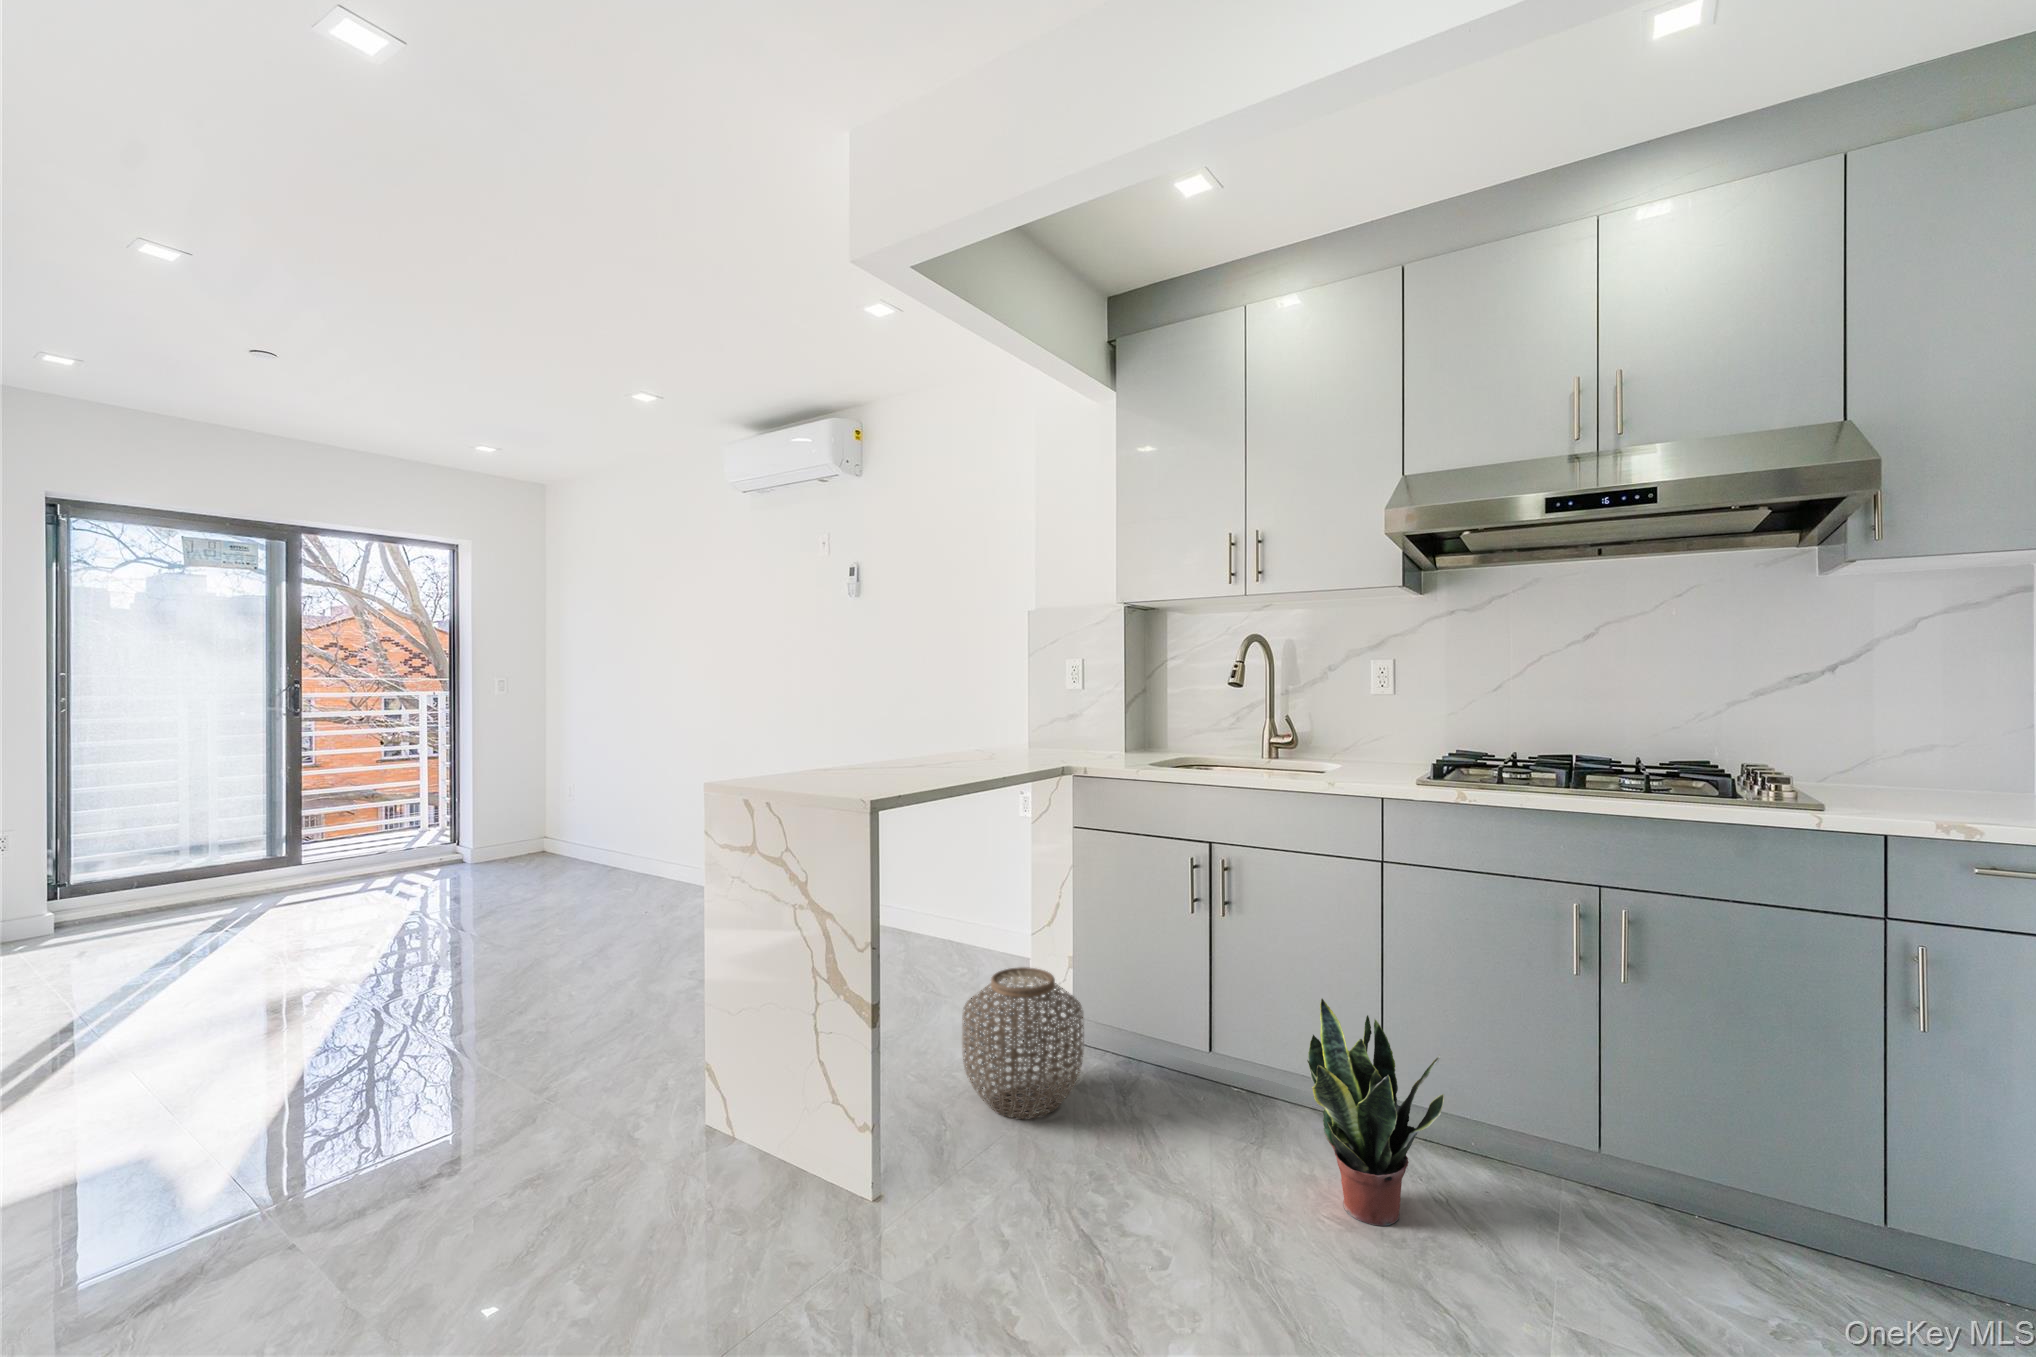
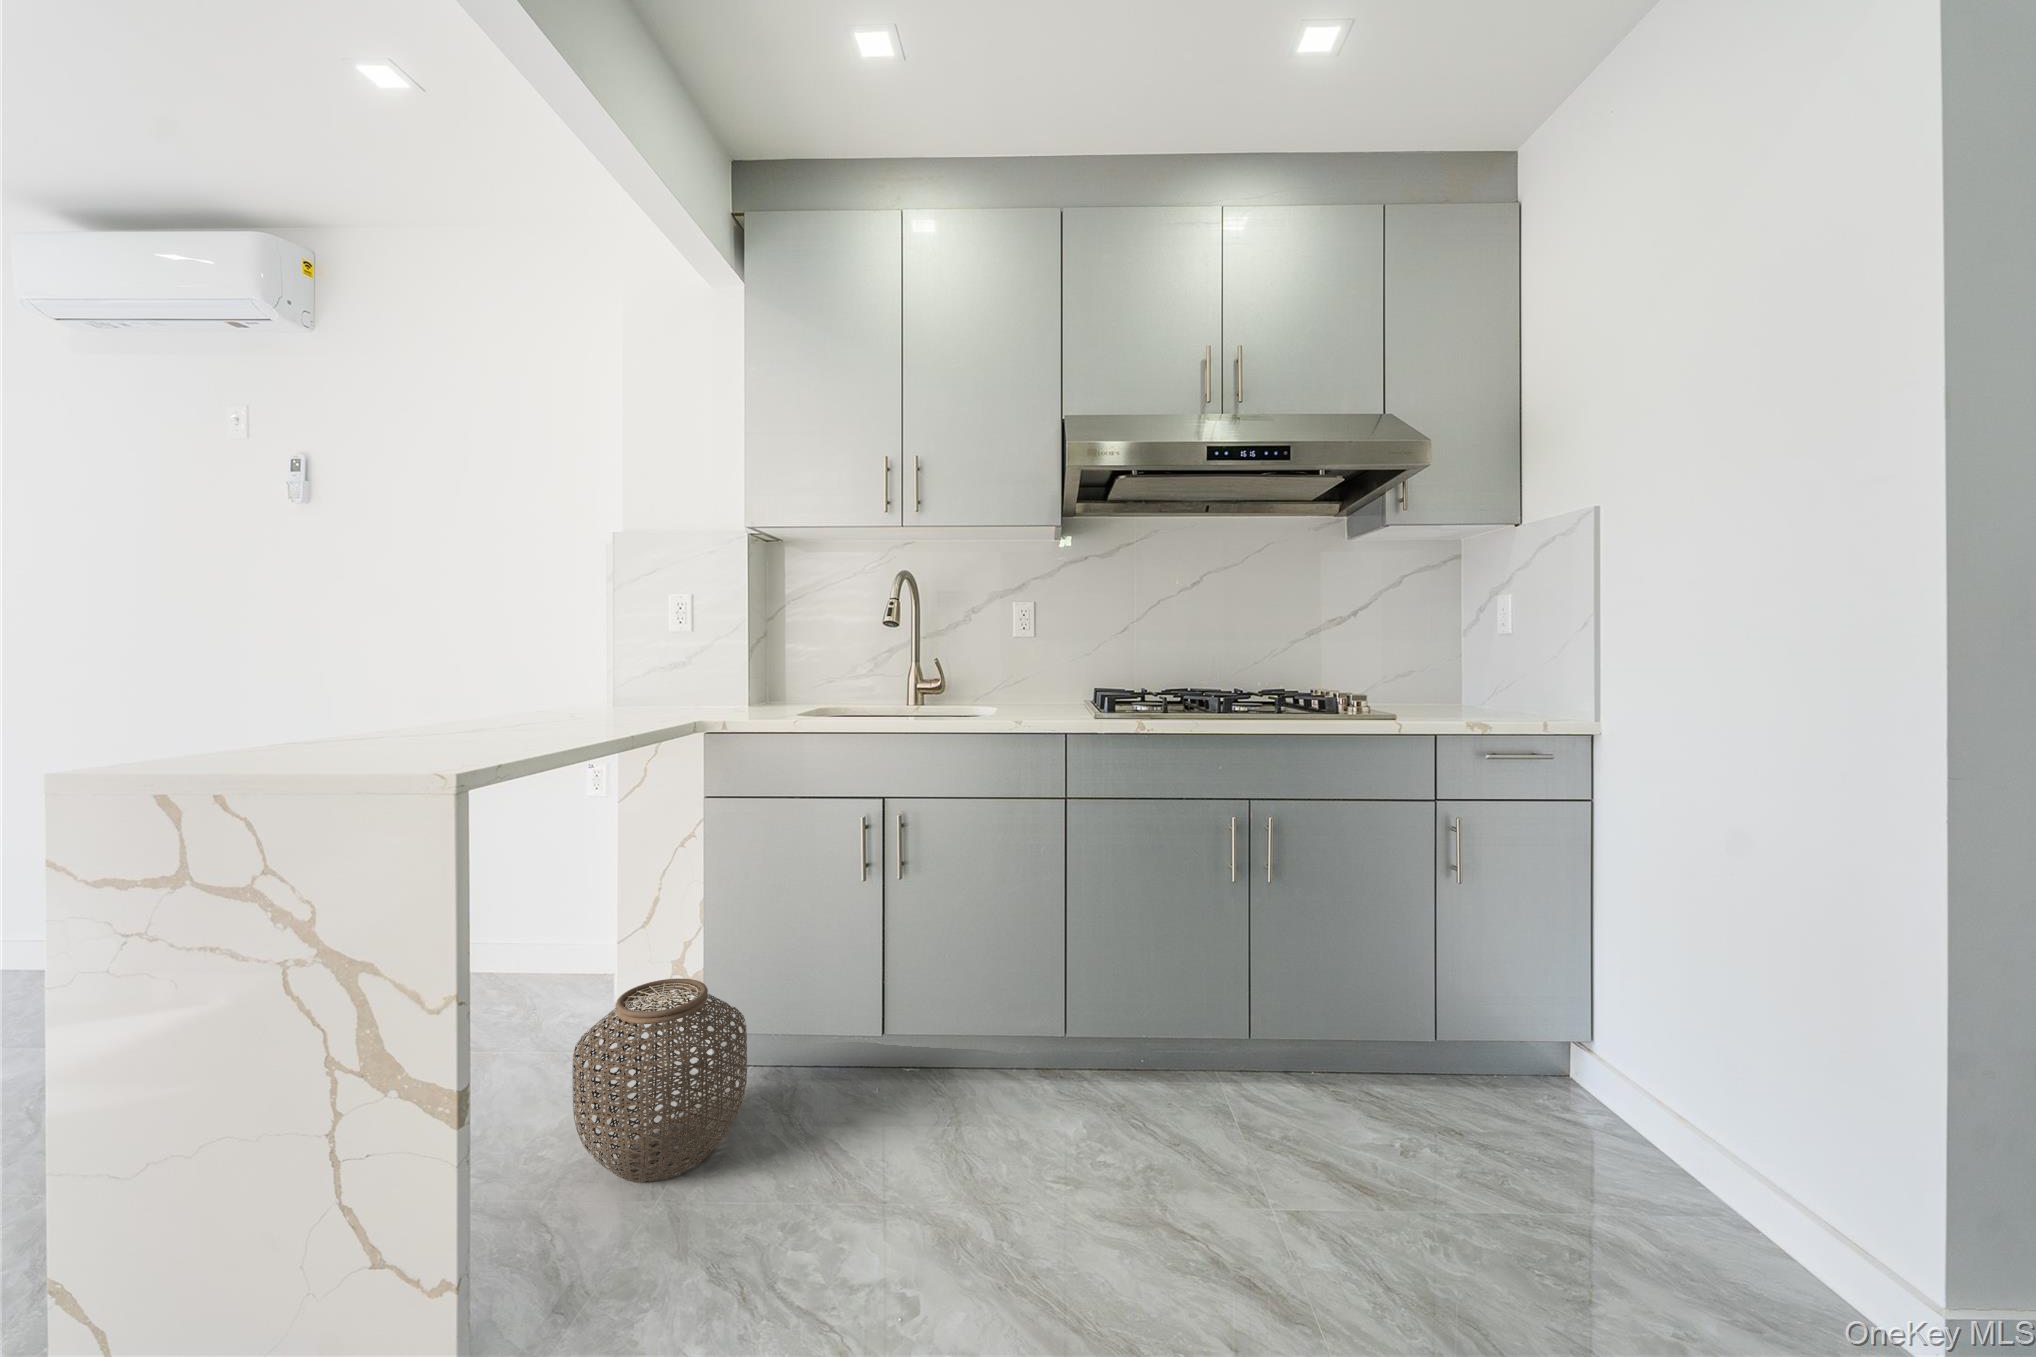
potted plant: present [1307,999,1444,1226] -> none [1019,945,1157,1166]

